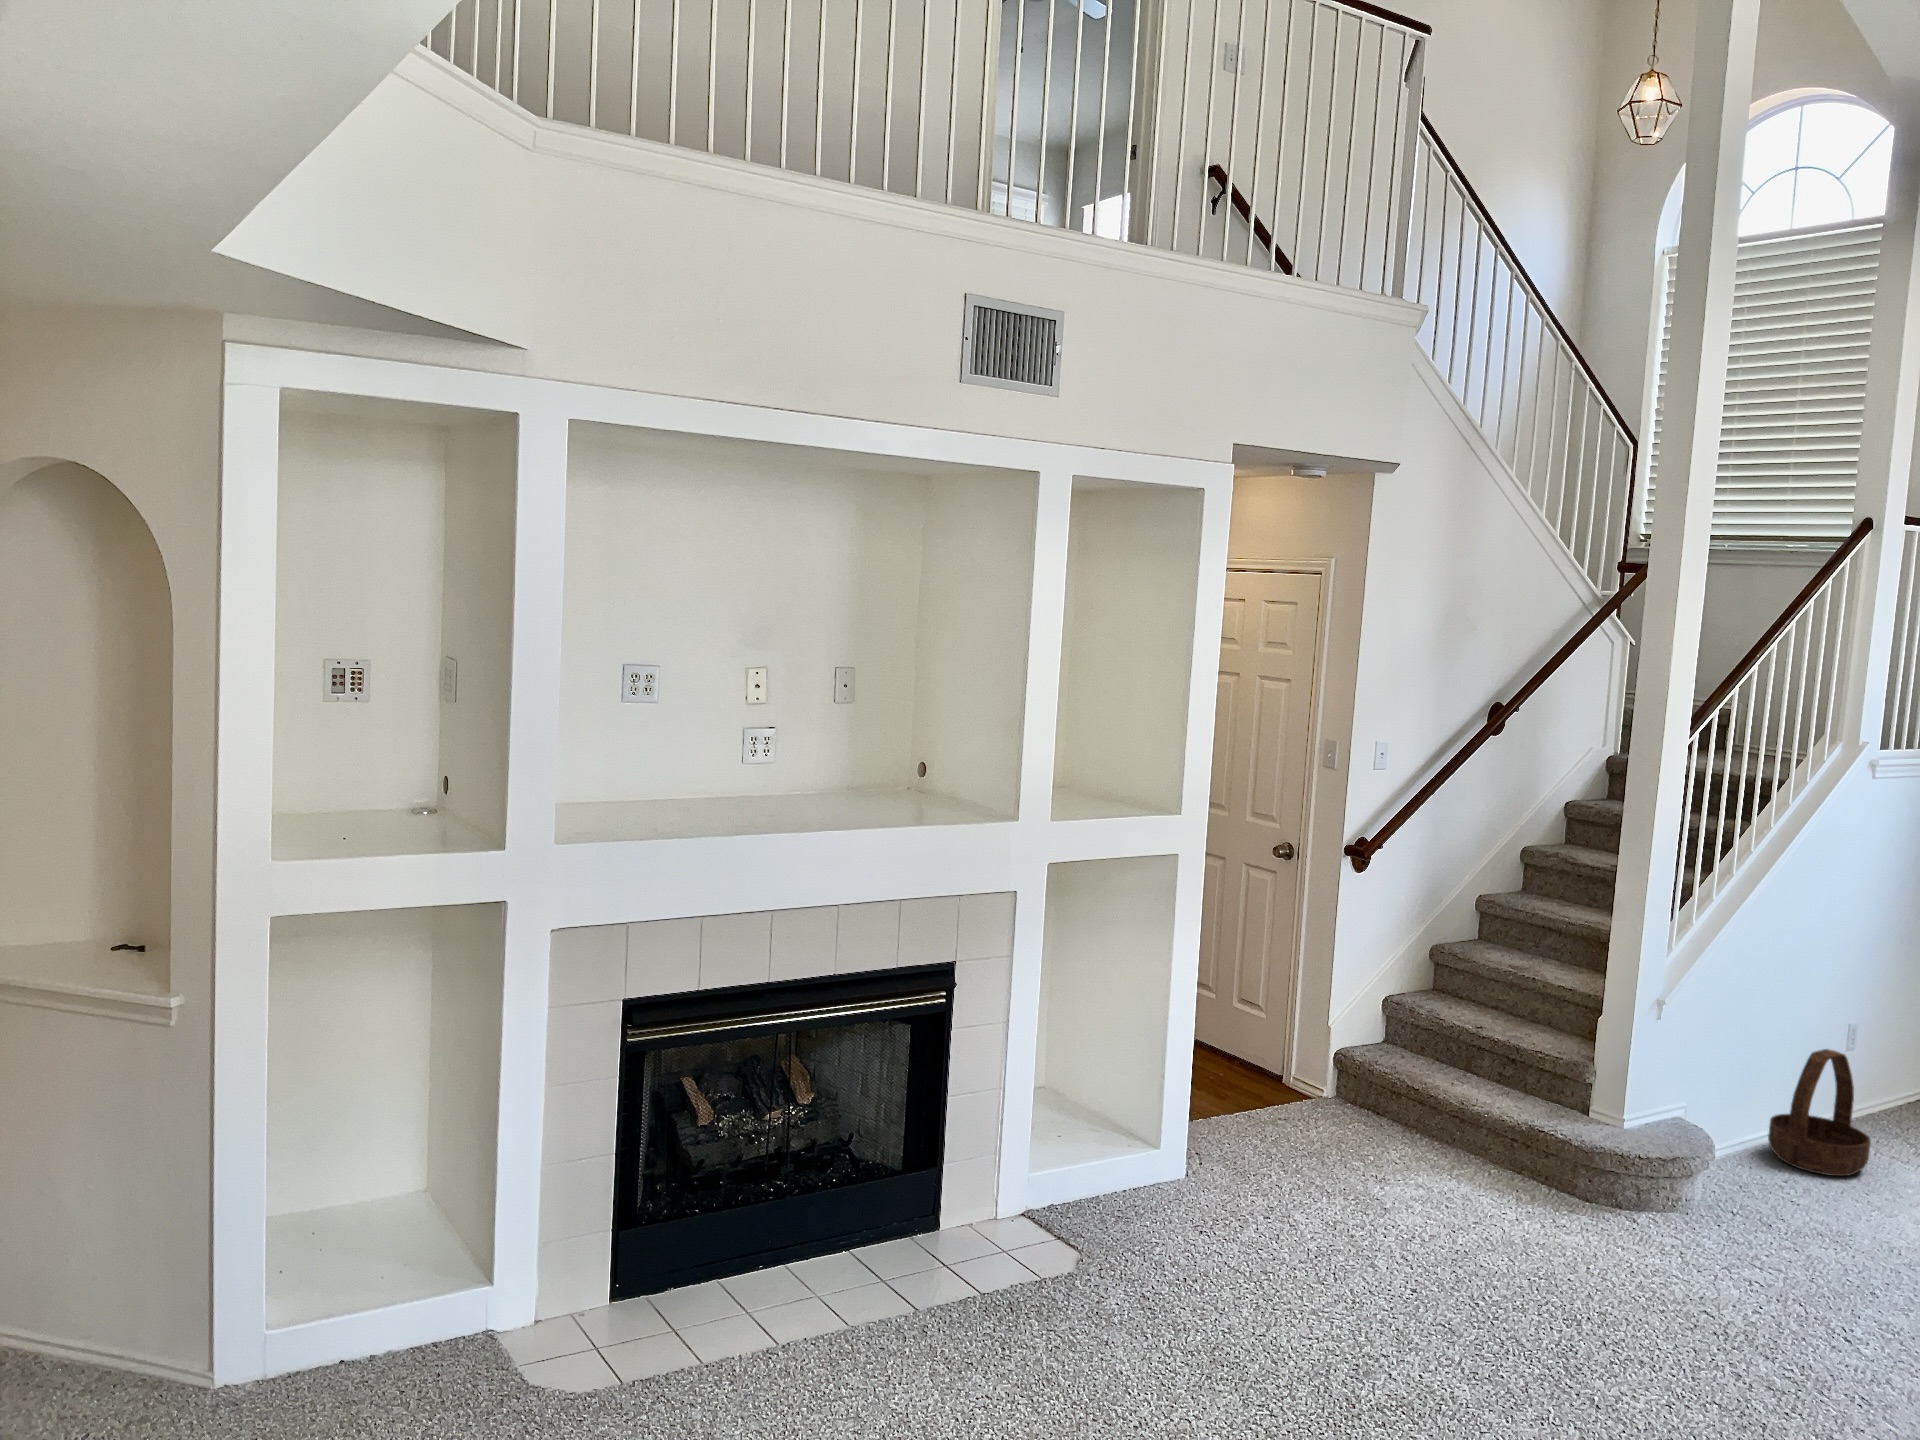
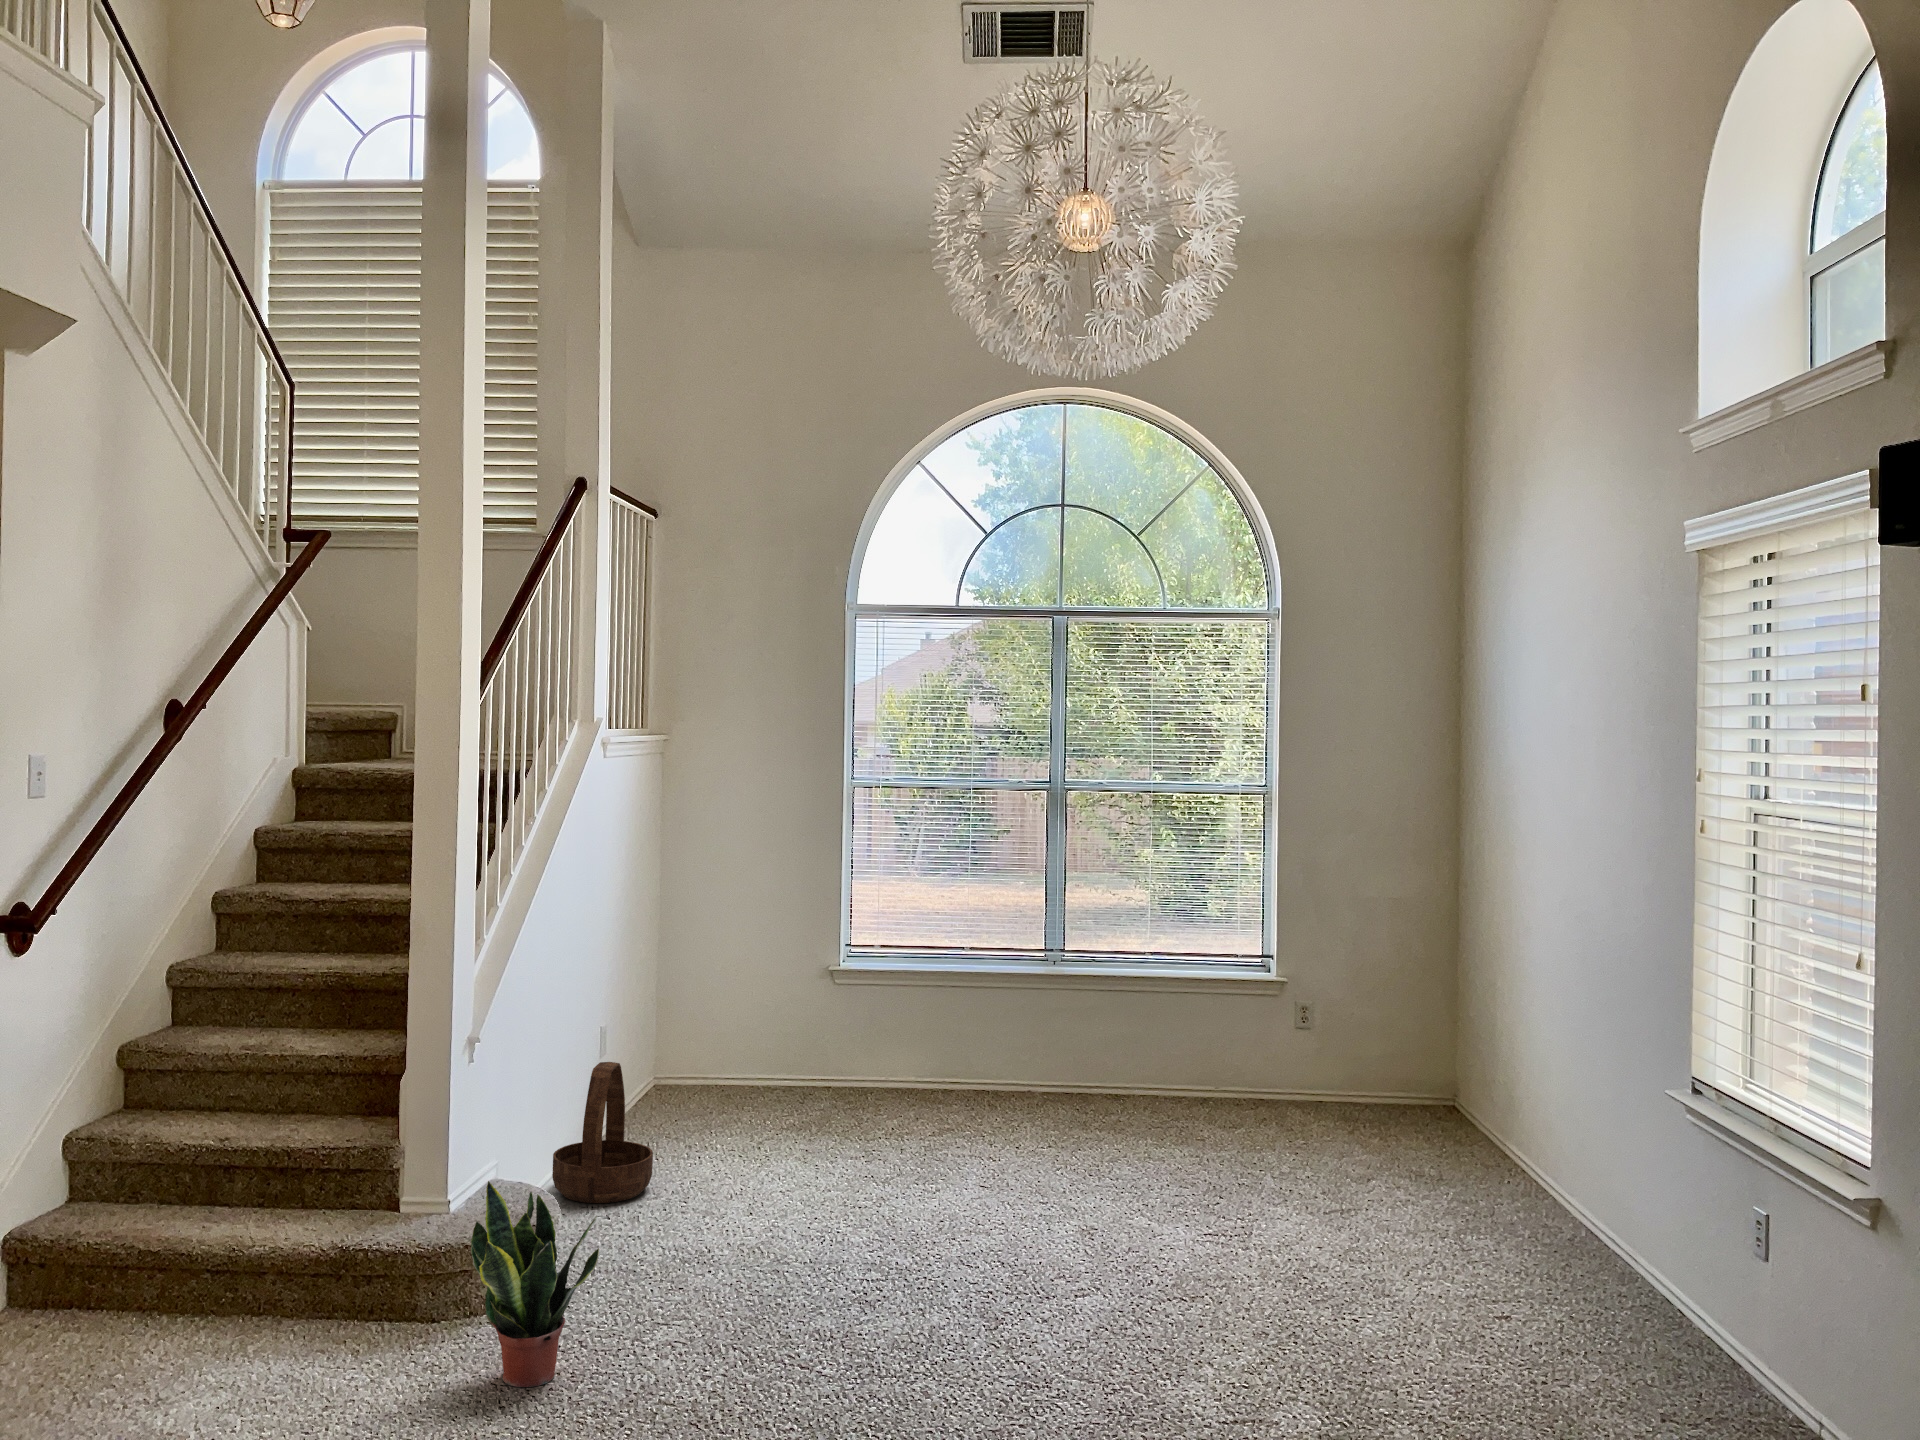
potted plant: none [1583,1104,1702,1272] -> present [471,1181,599,1387]

